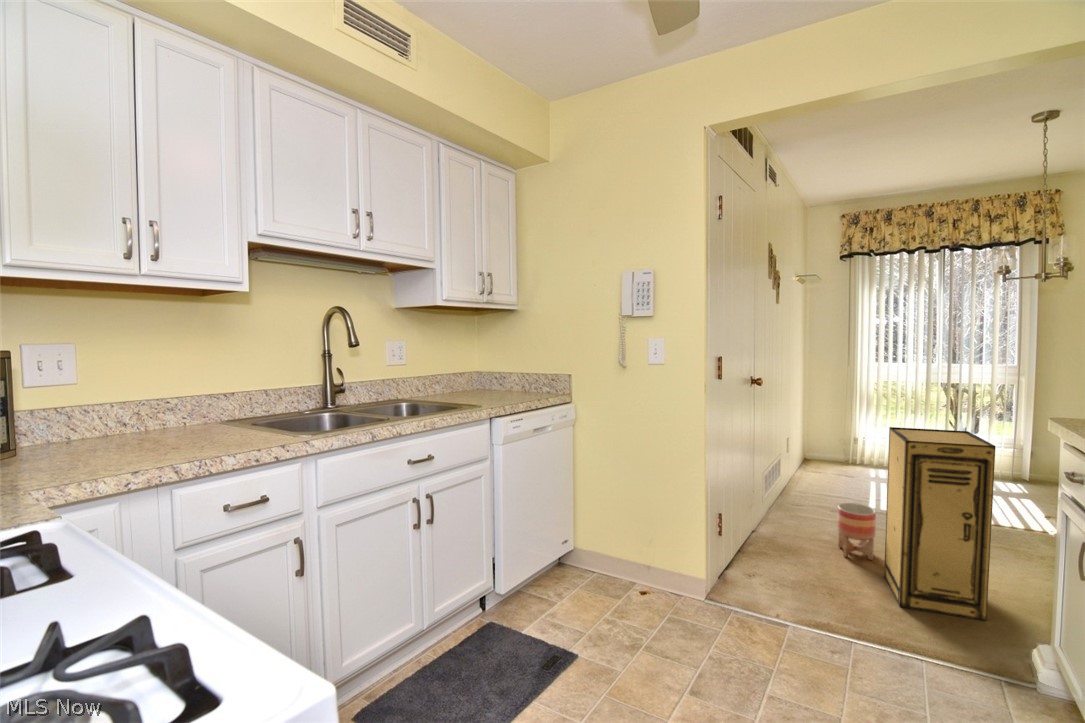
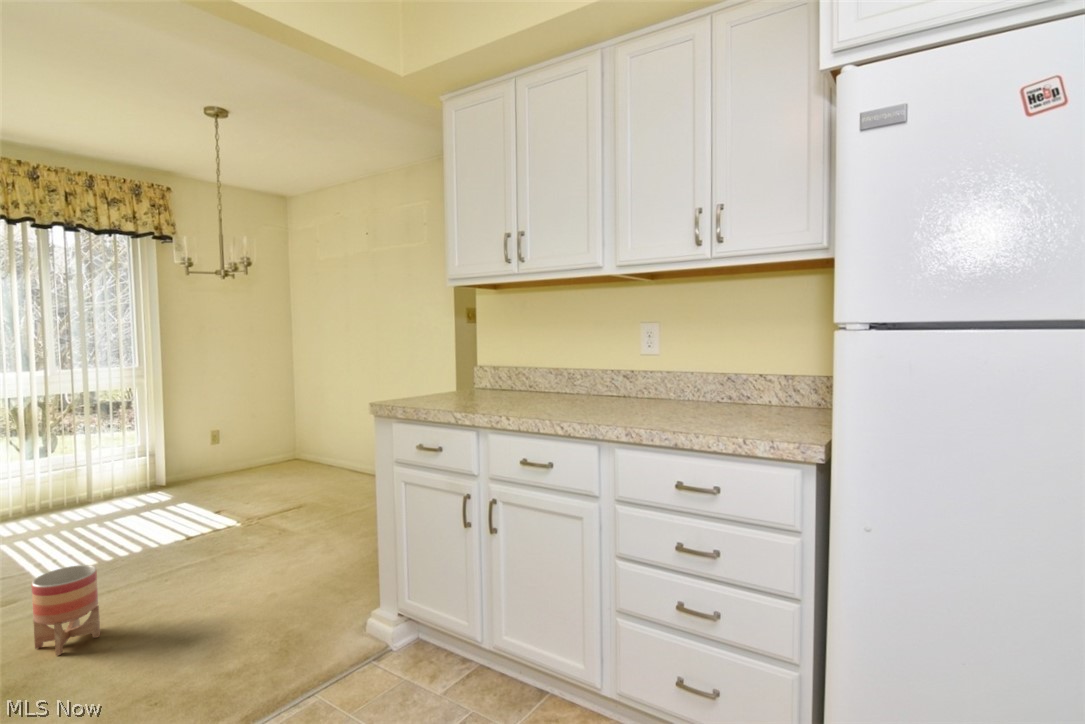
storage cabinet: present [884,427,995,621] -> none [125,426,267,665]

